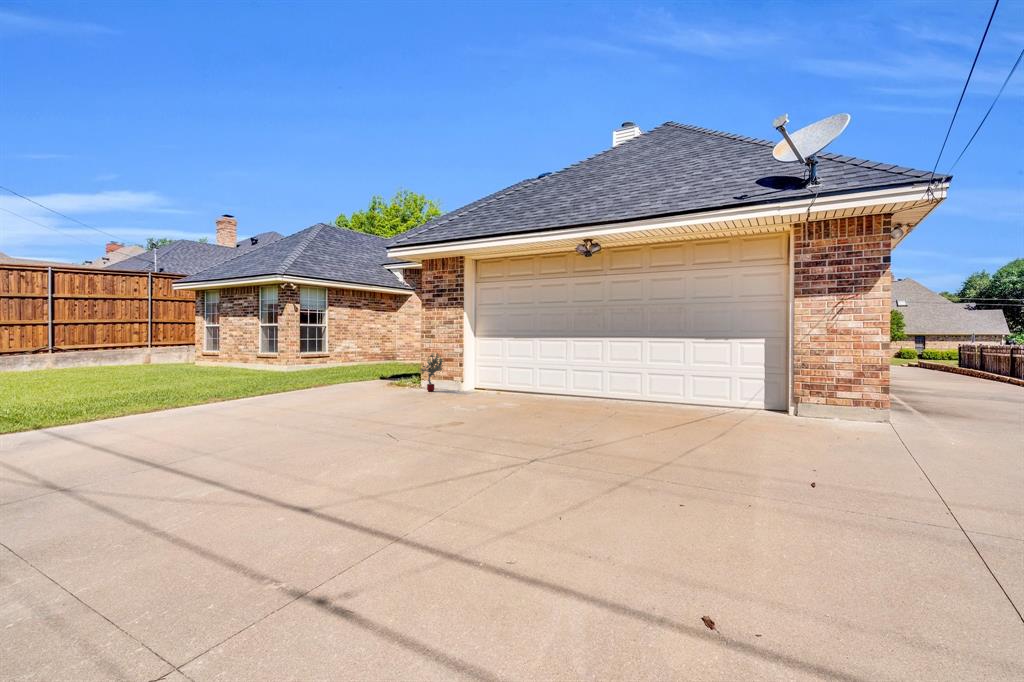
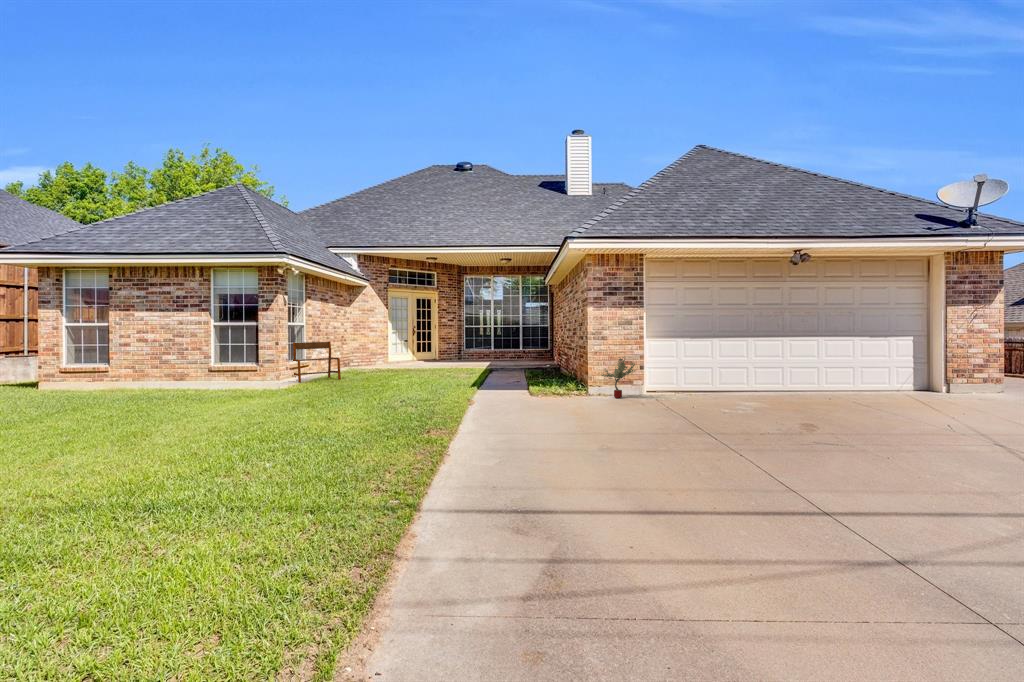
bench: none [304,339,340,368] -> present [293,341,341,383]

